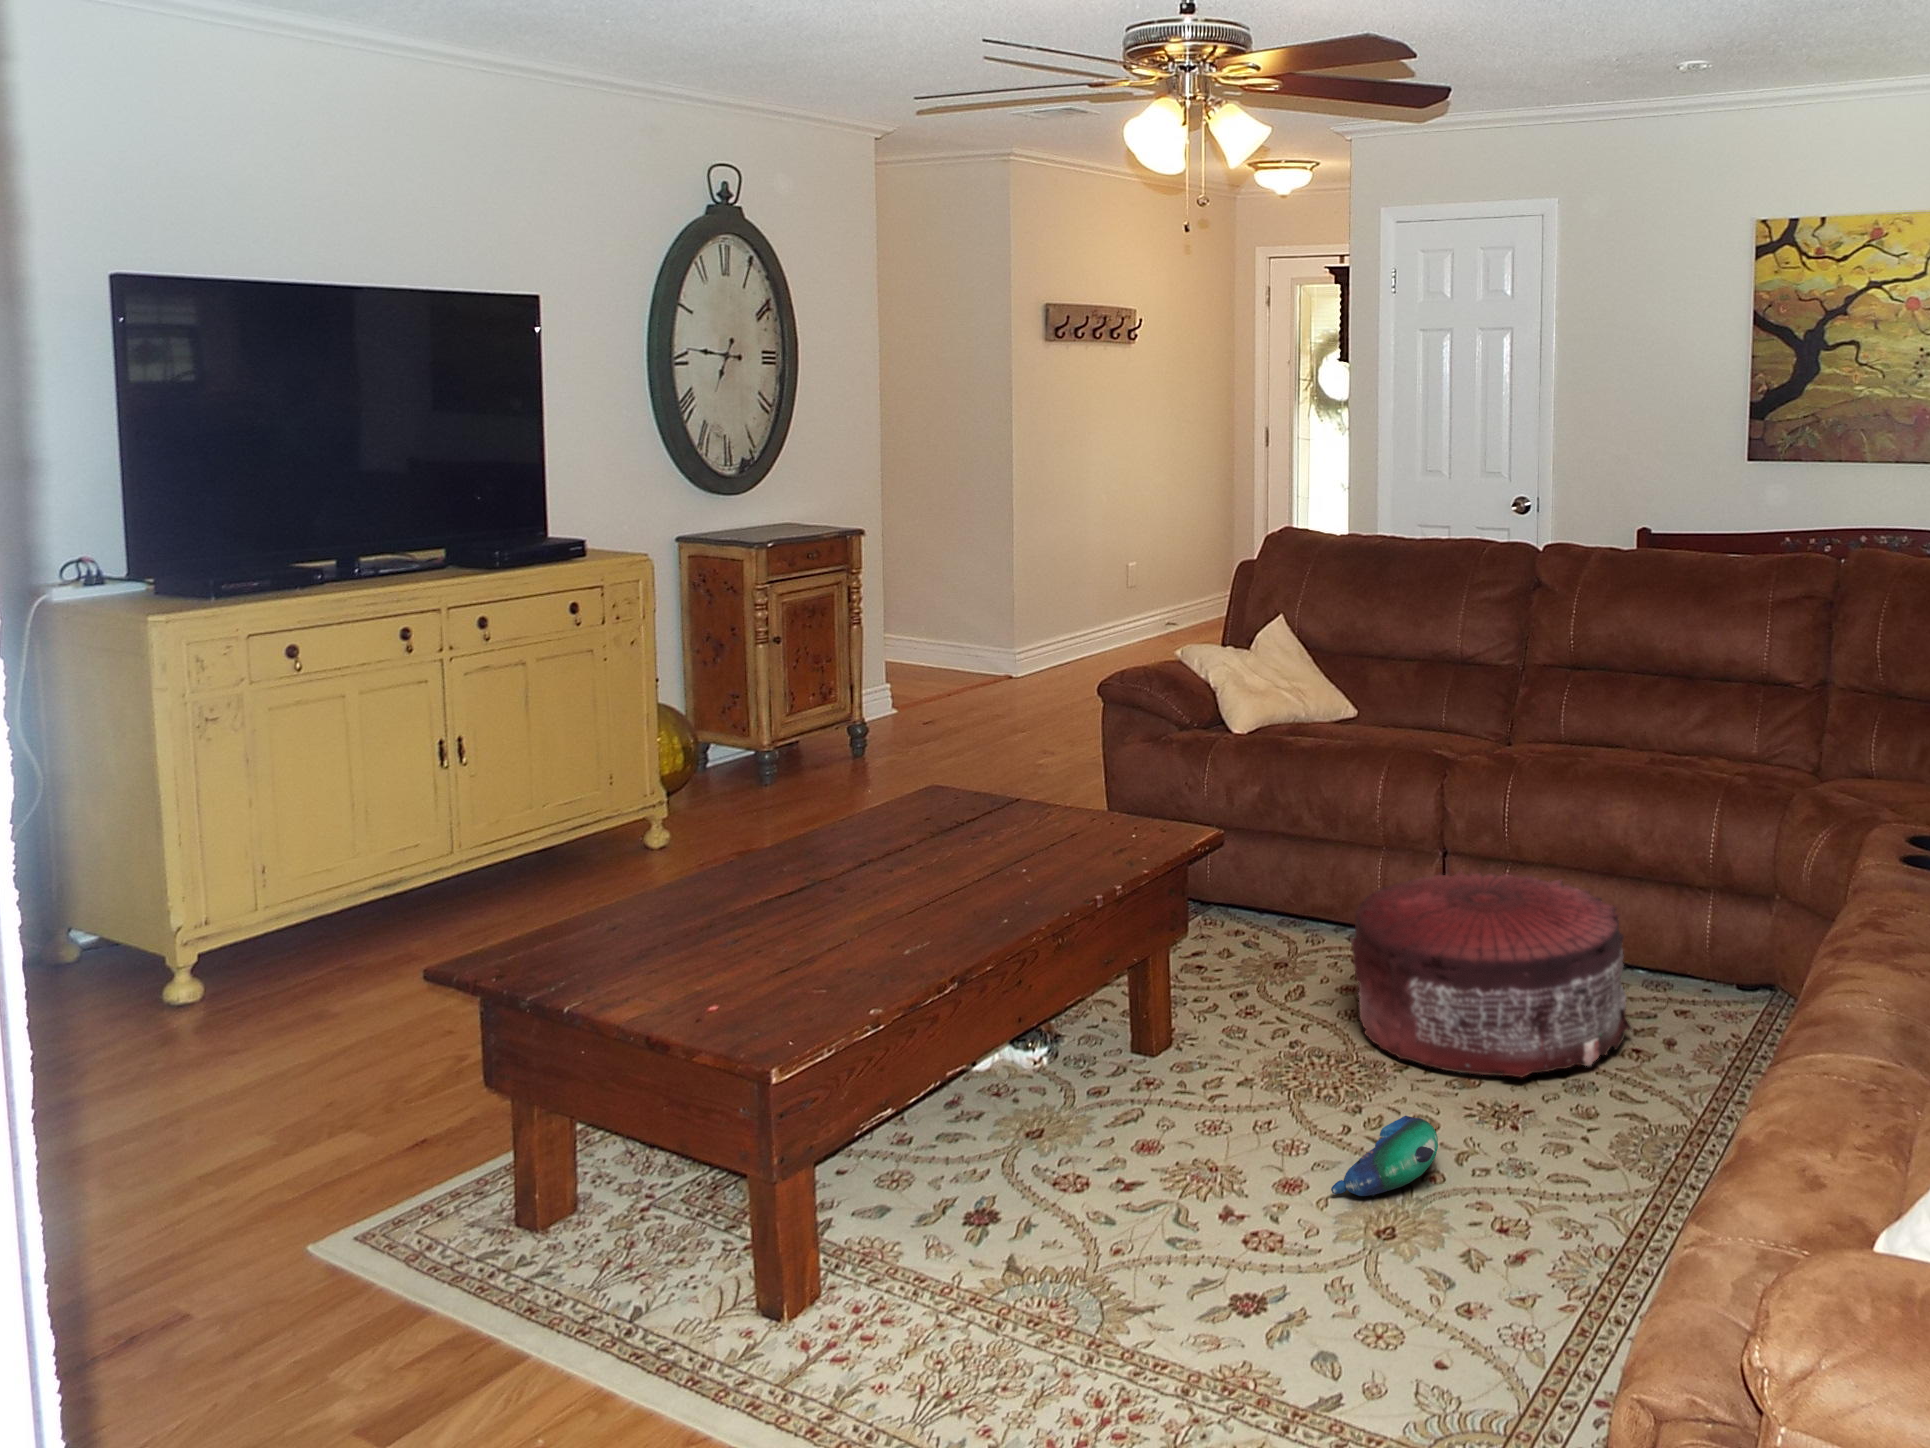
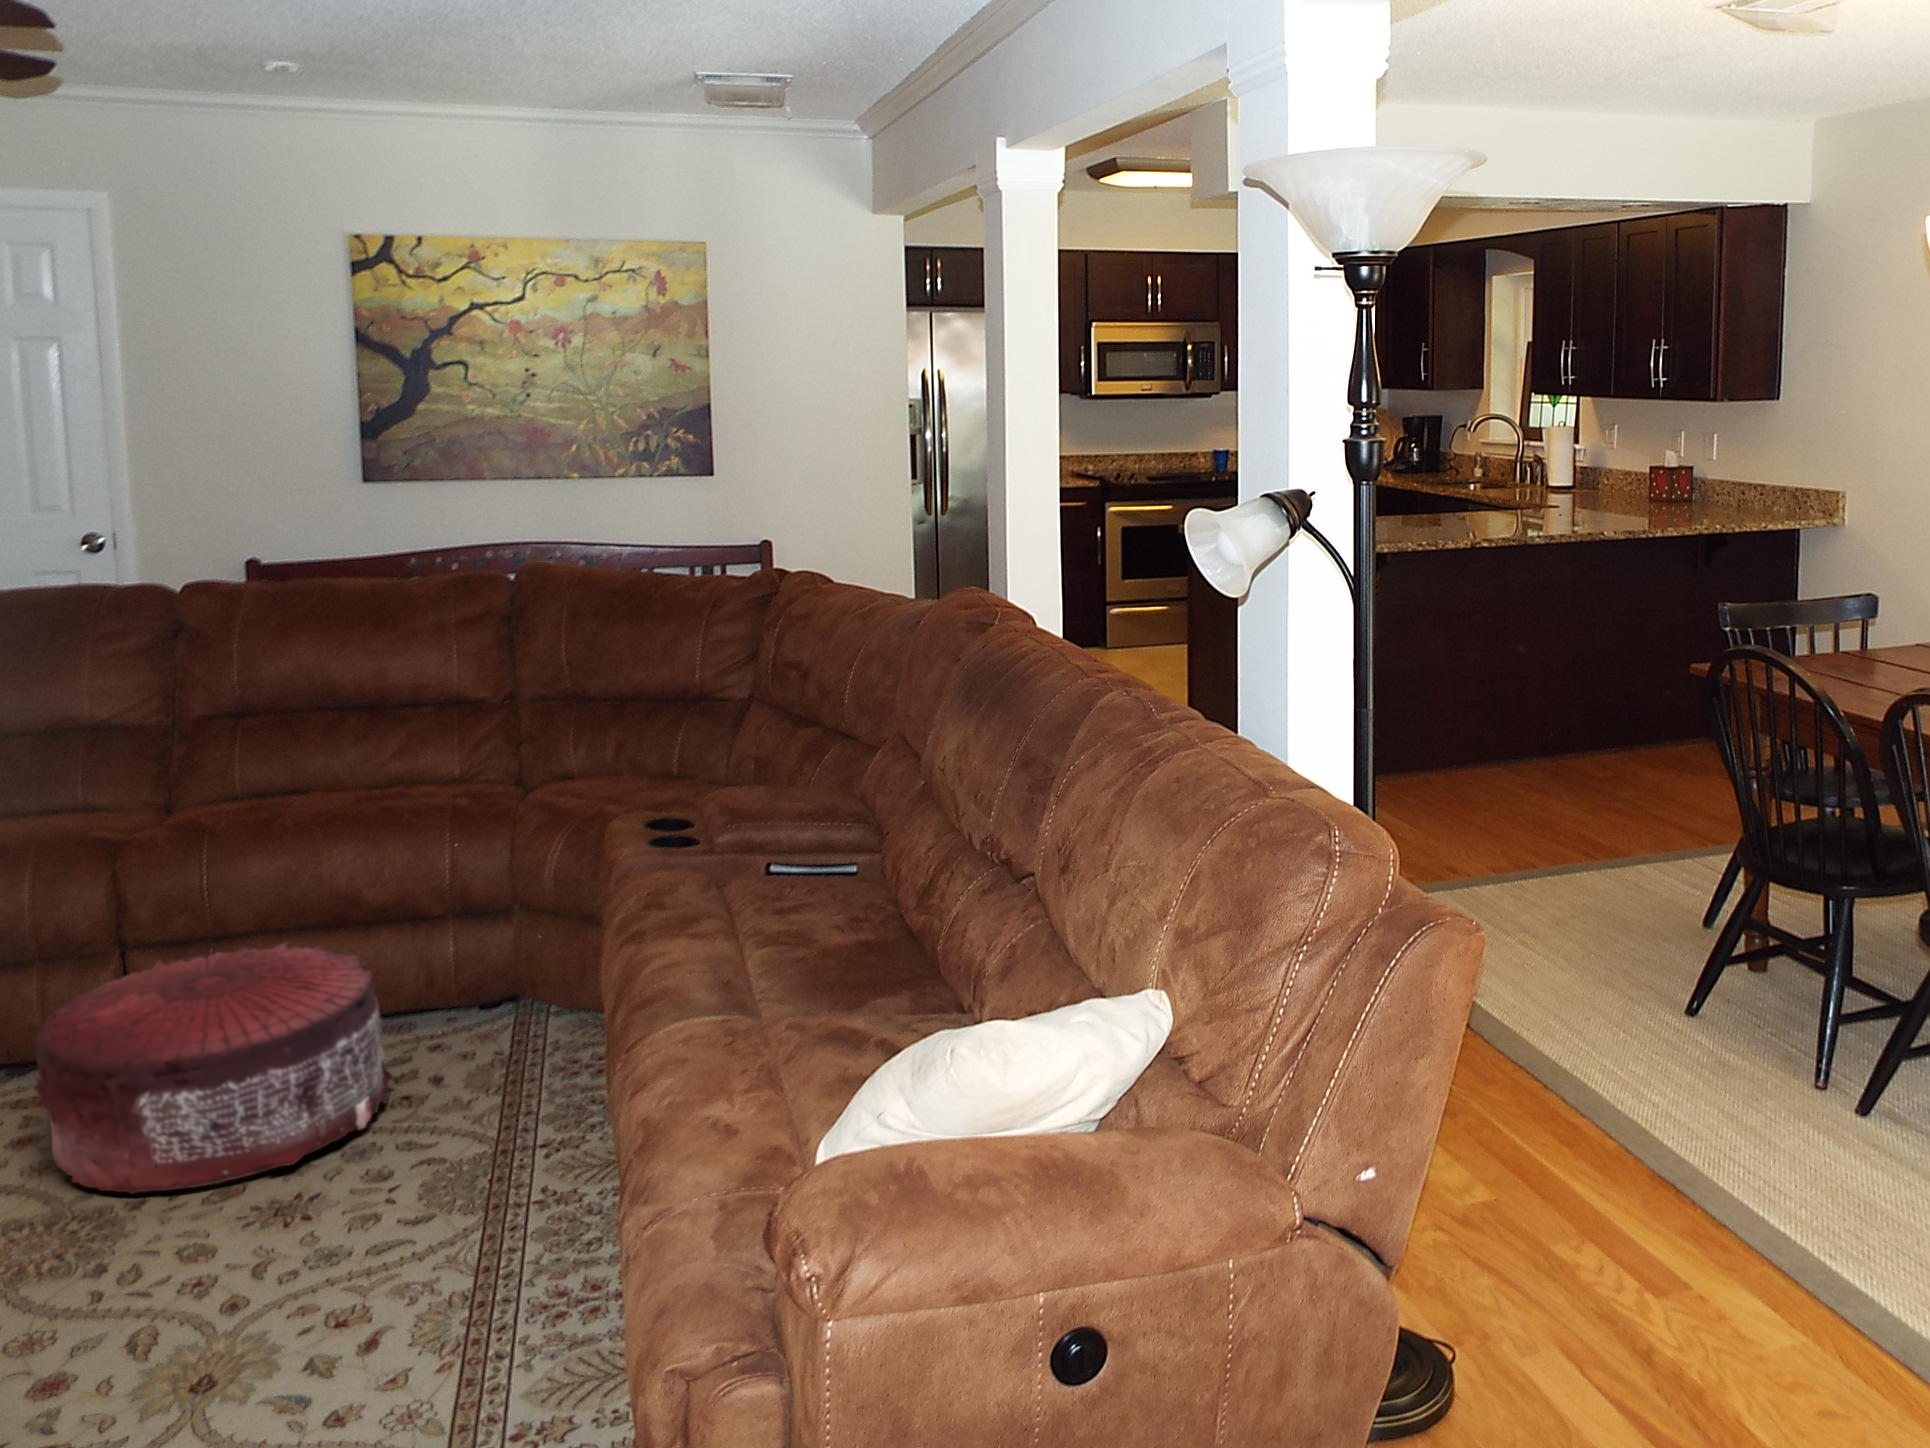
plush toy: present [1331,1116,1438,1196] -> none [111,1243,238,1367]

